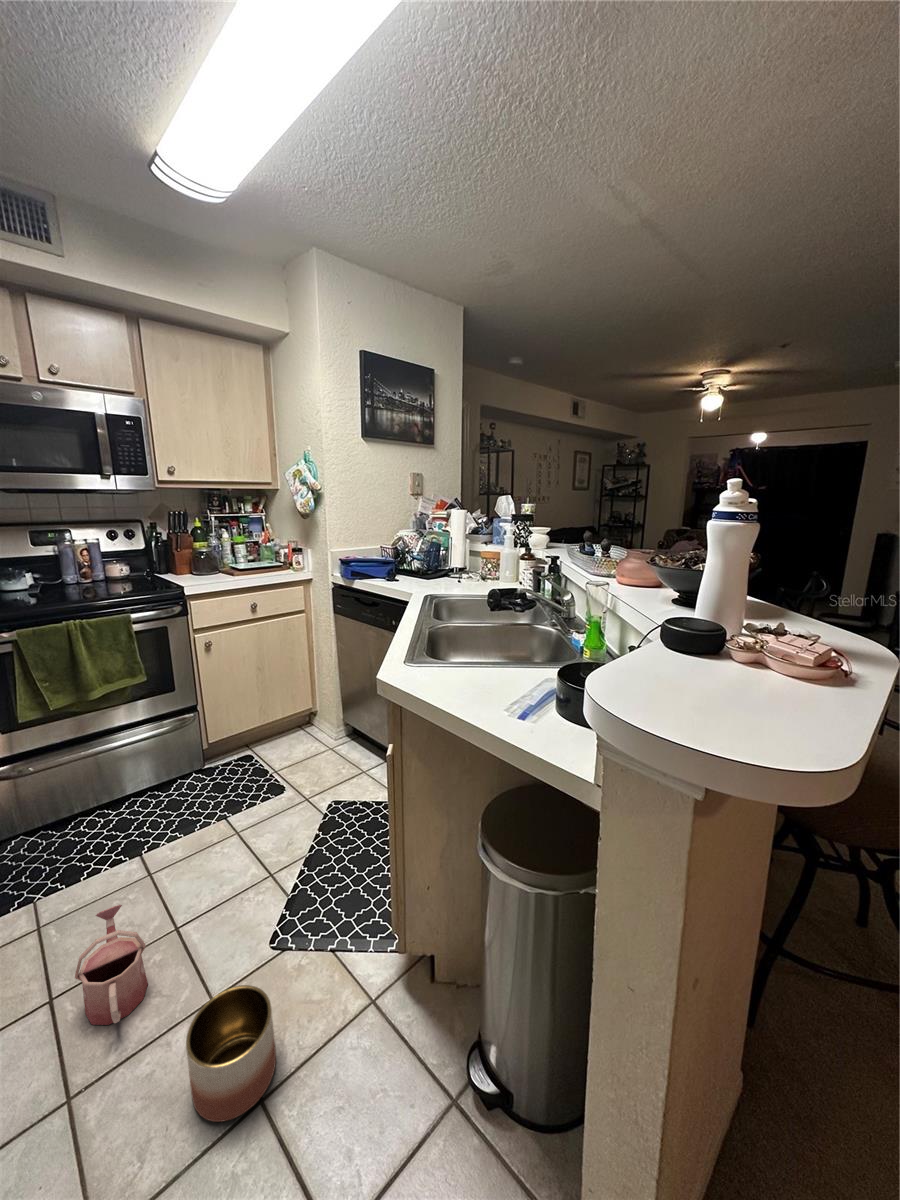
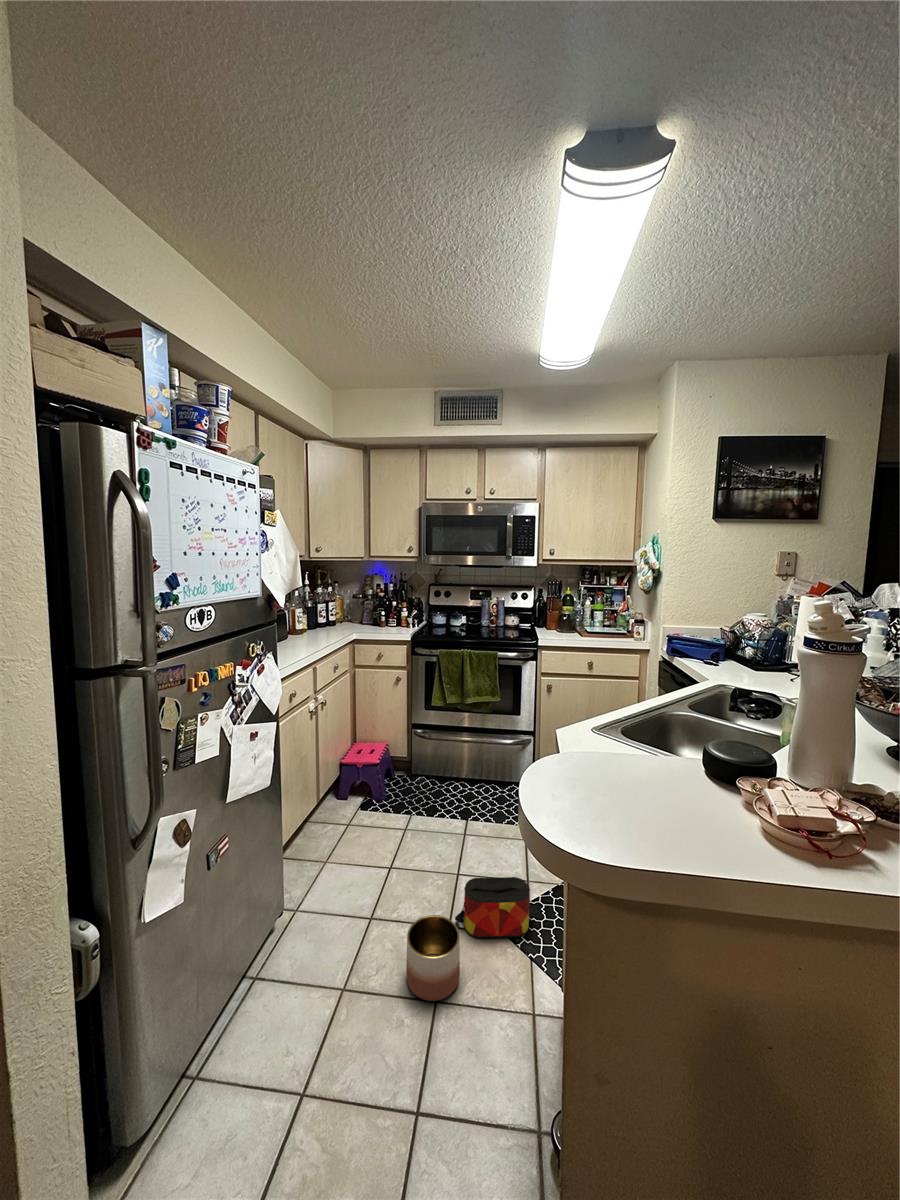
bag: none [216,875,310,986] -> present [455,877,532,938]
watering can: present [75,905,148,1025] -> none [396,832,433,901]

